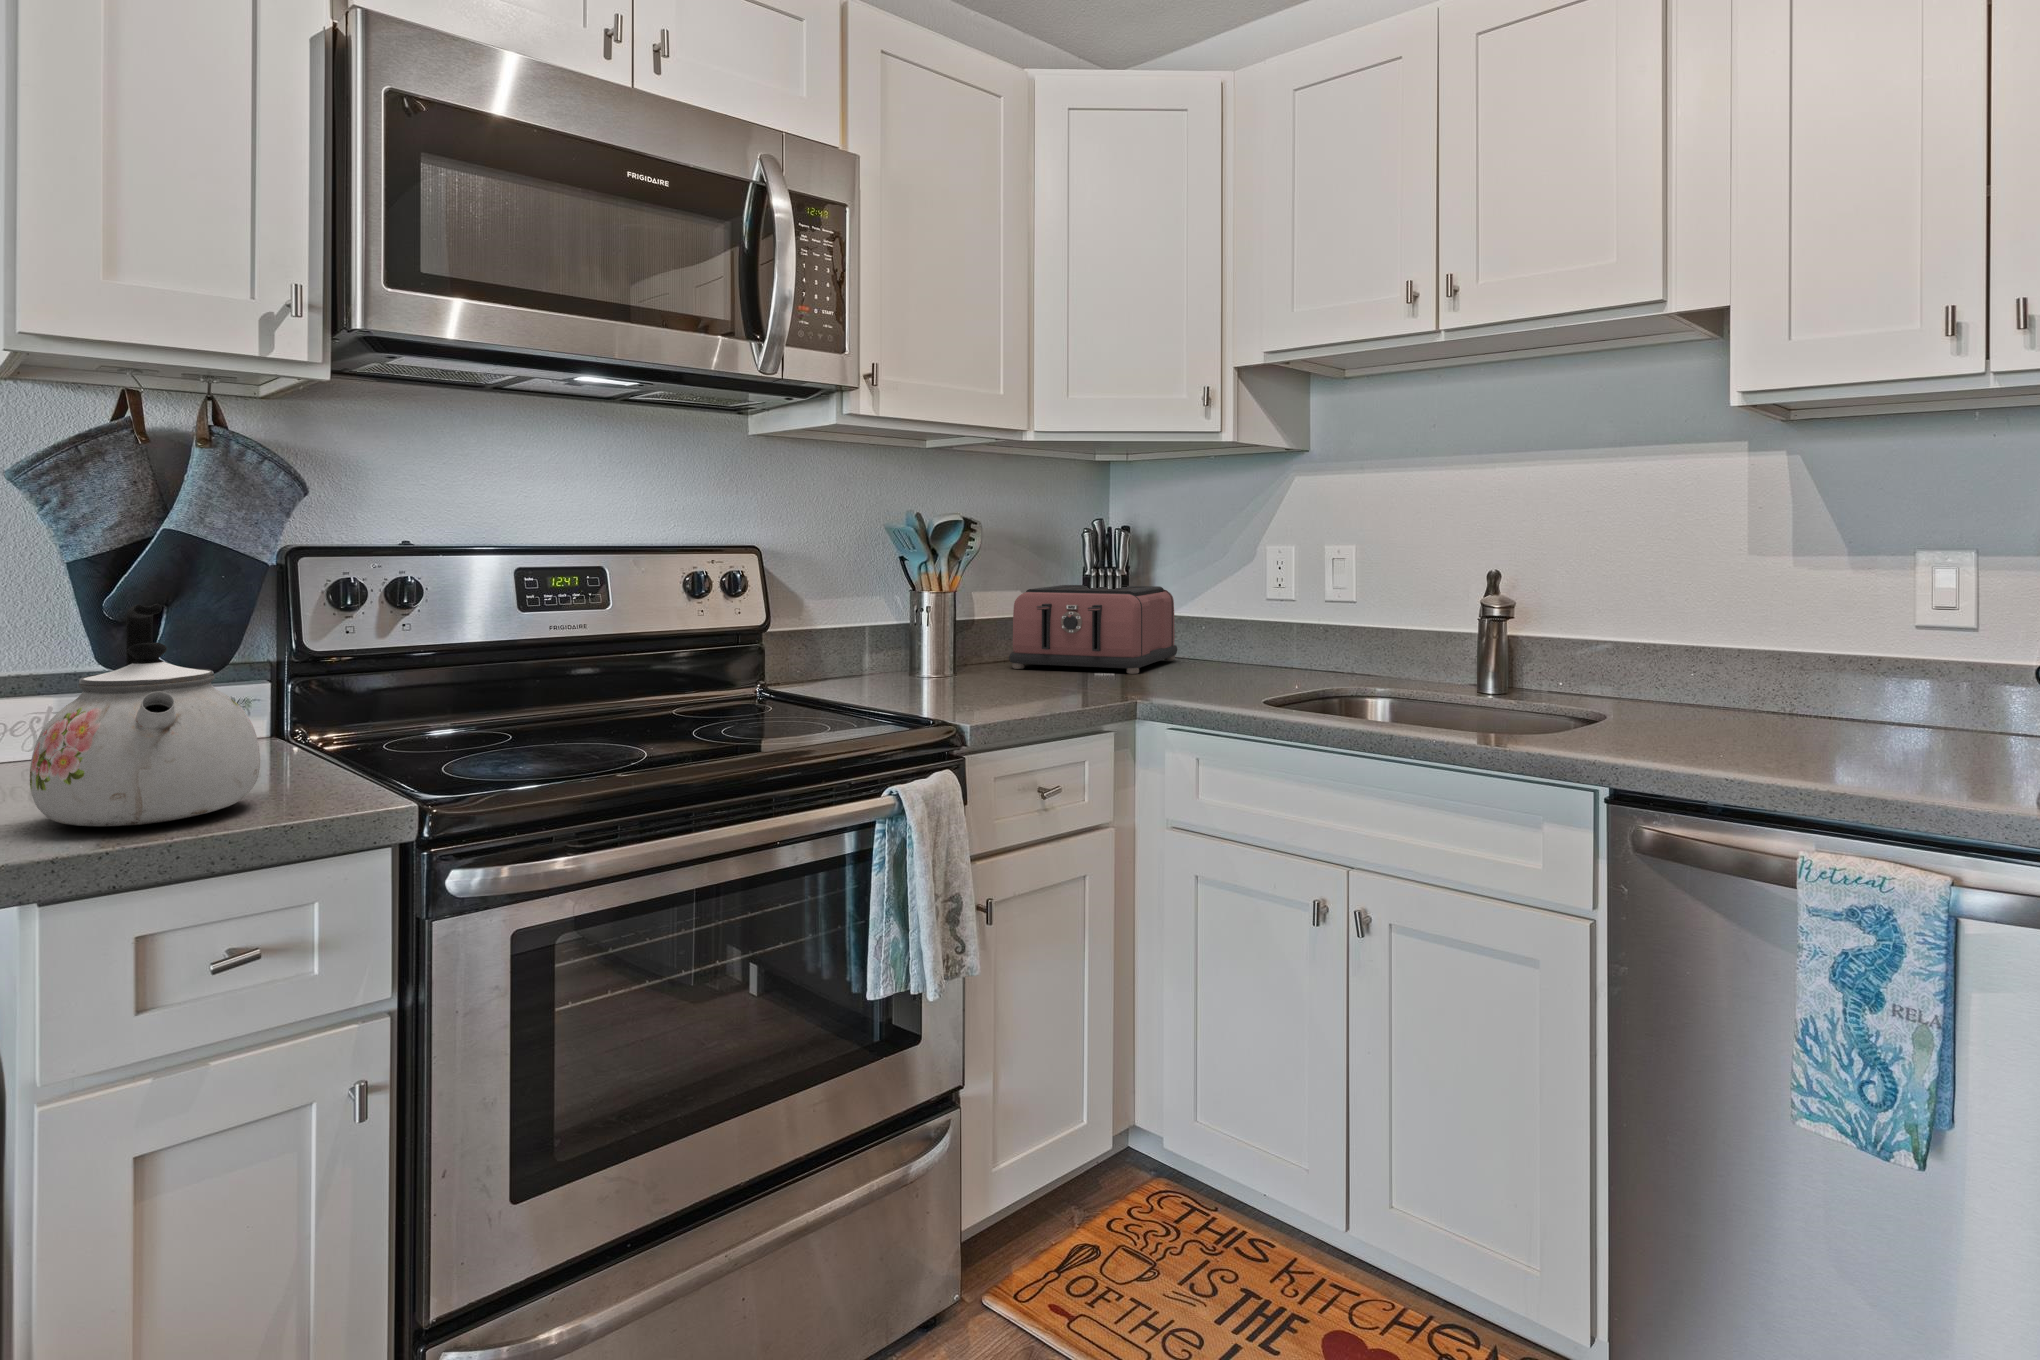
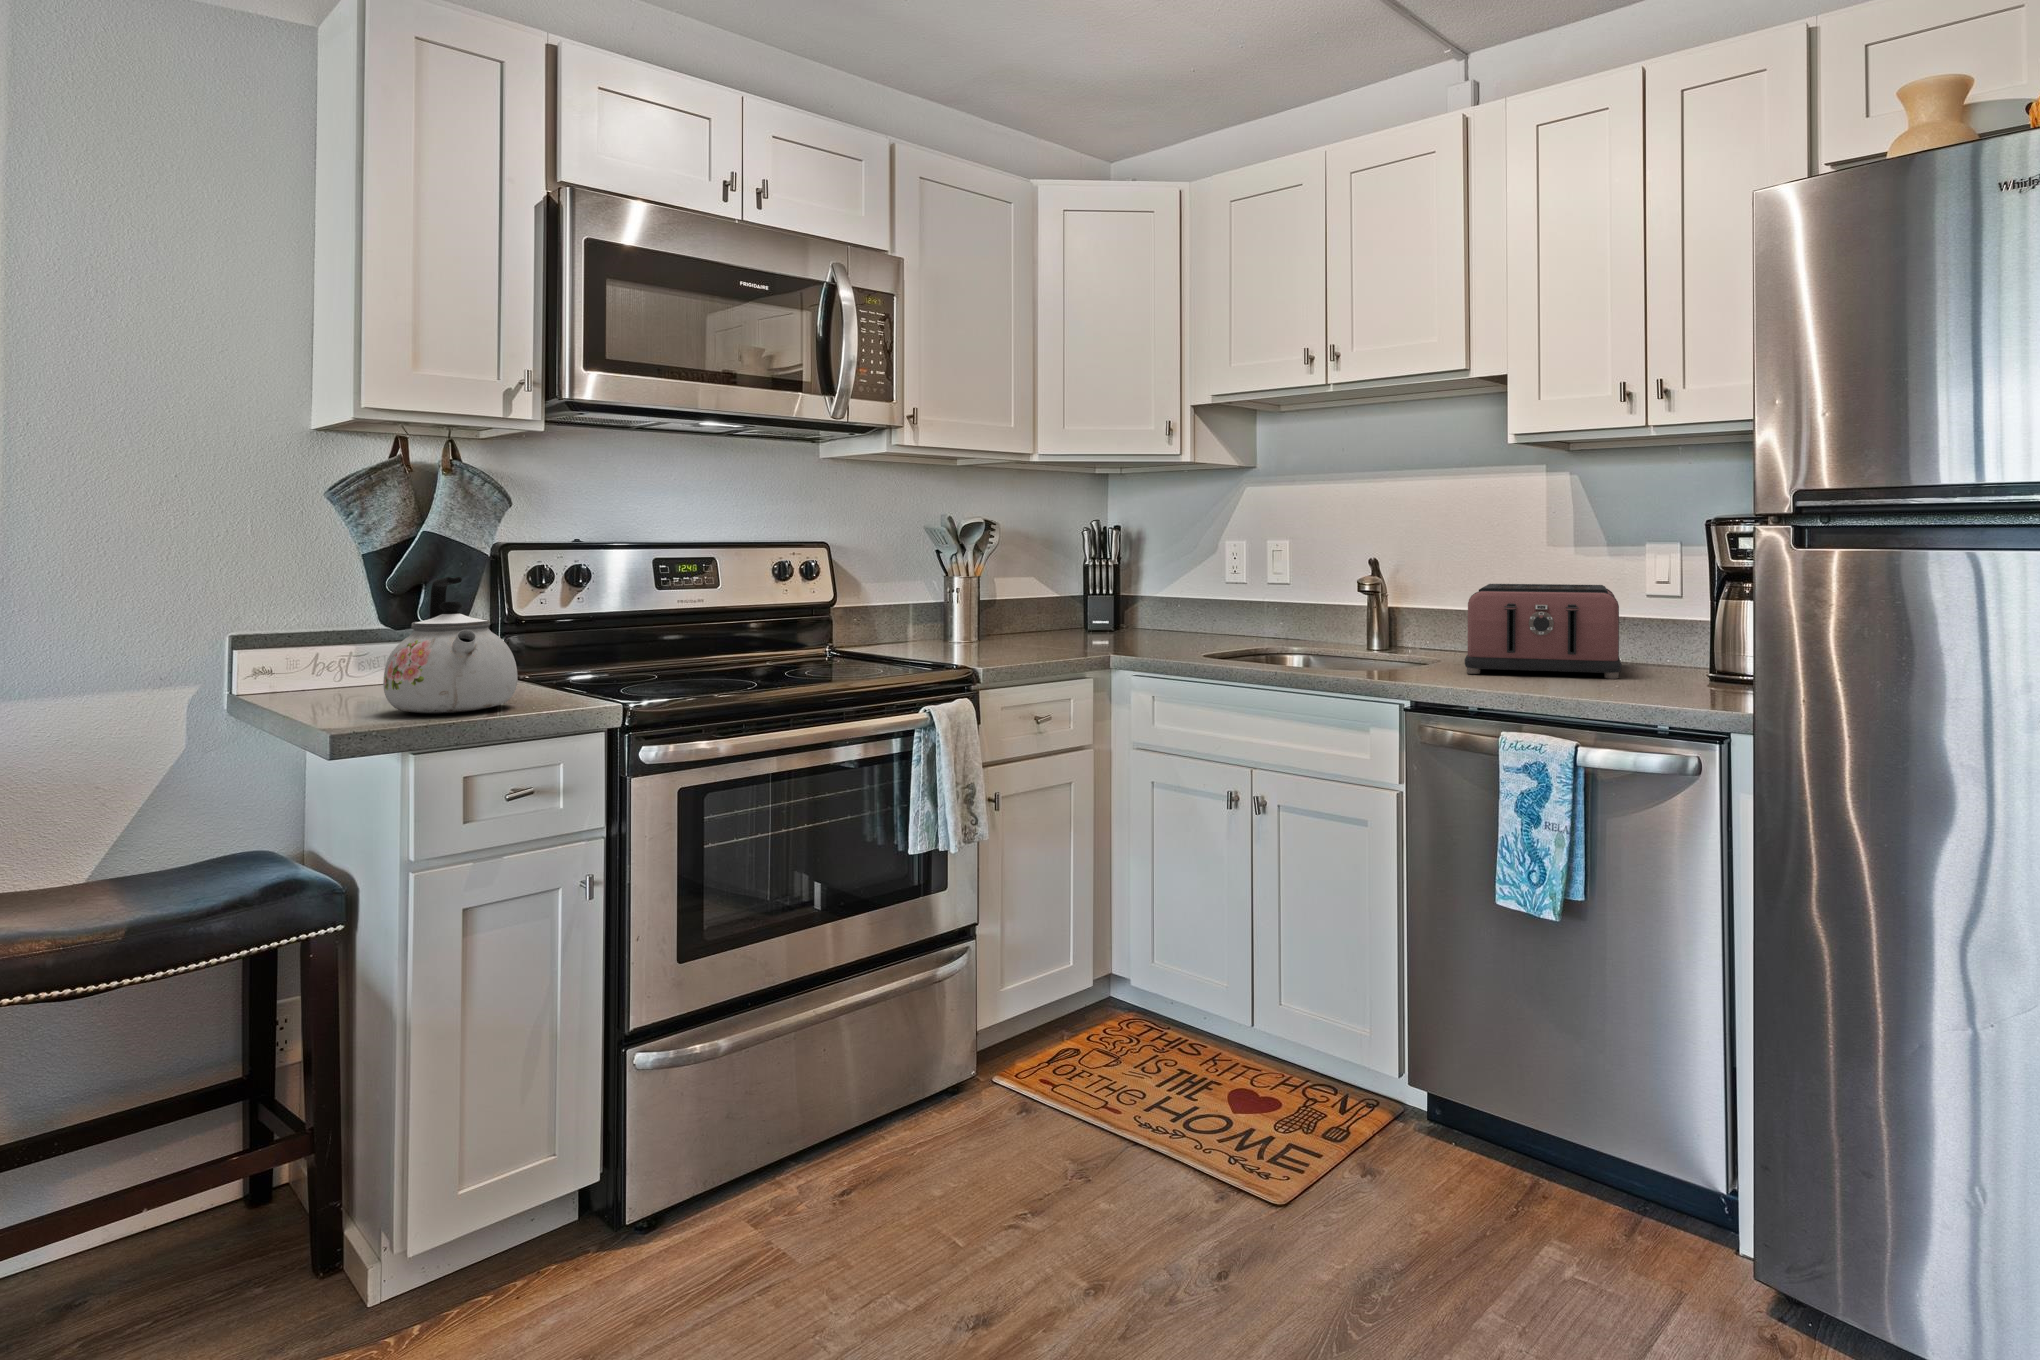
toaster: present [1009,585,1177,674] -> present [1465,584,1621,679]

